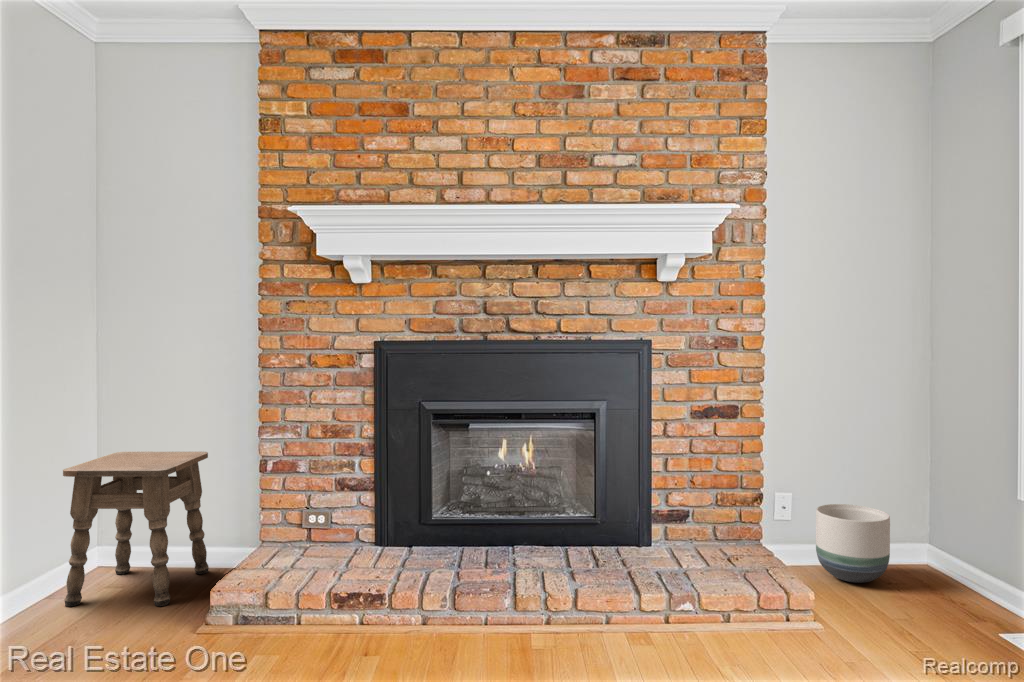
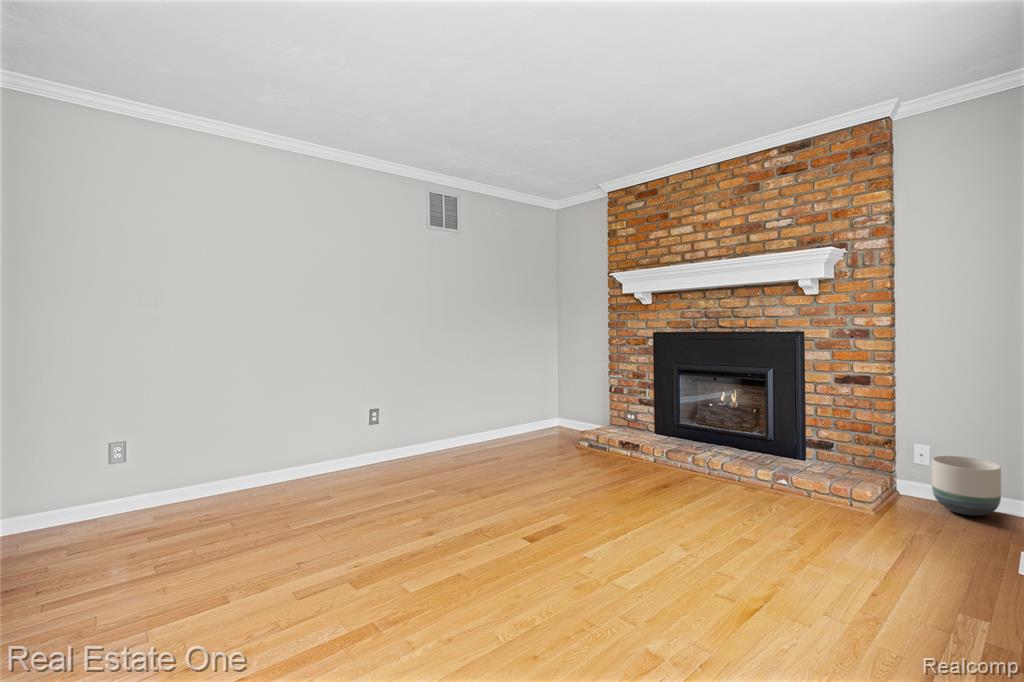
side table: present [63,451,209,606] -> none [539,379,594,440]

